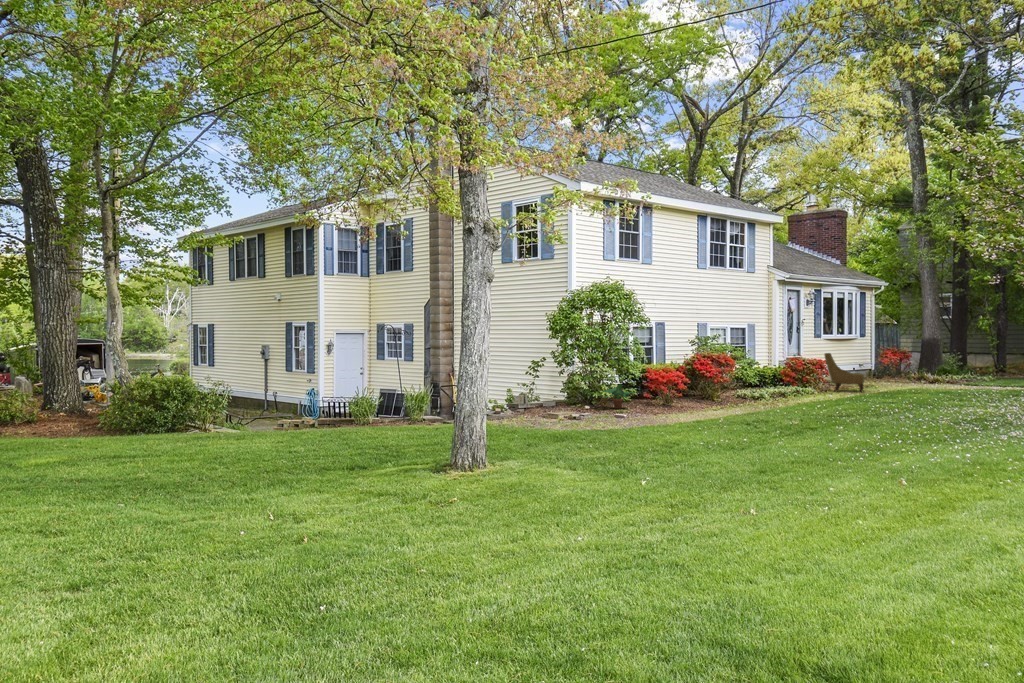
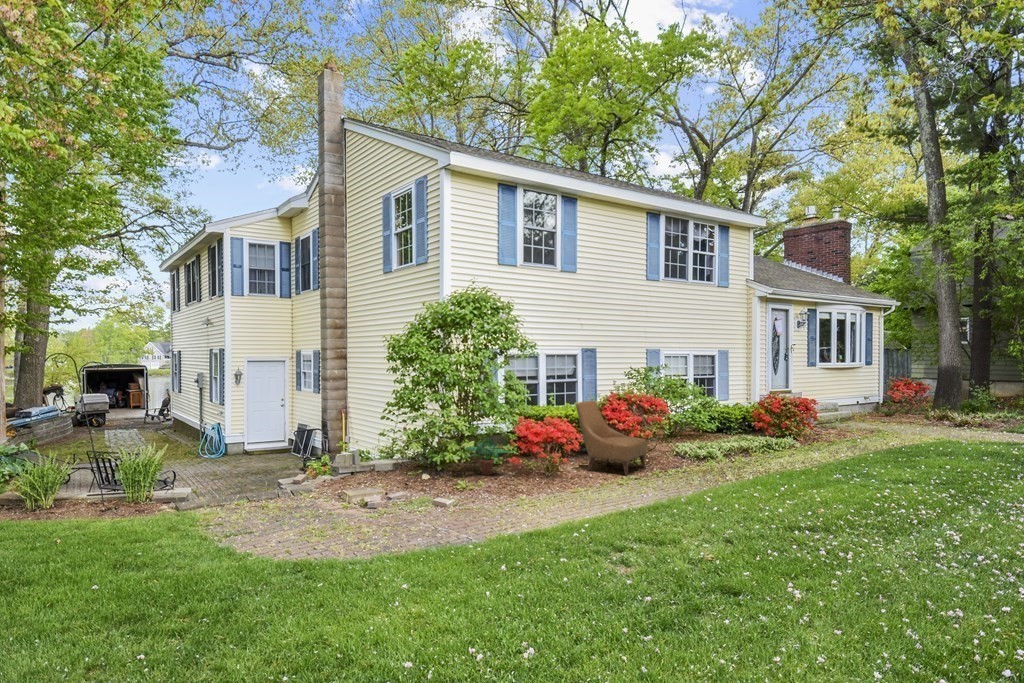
chair: present [825,353,865,392] -> present [576,401,646,476]

